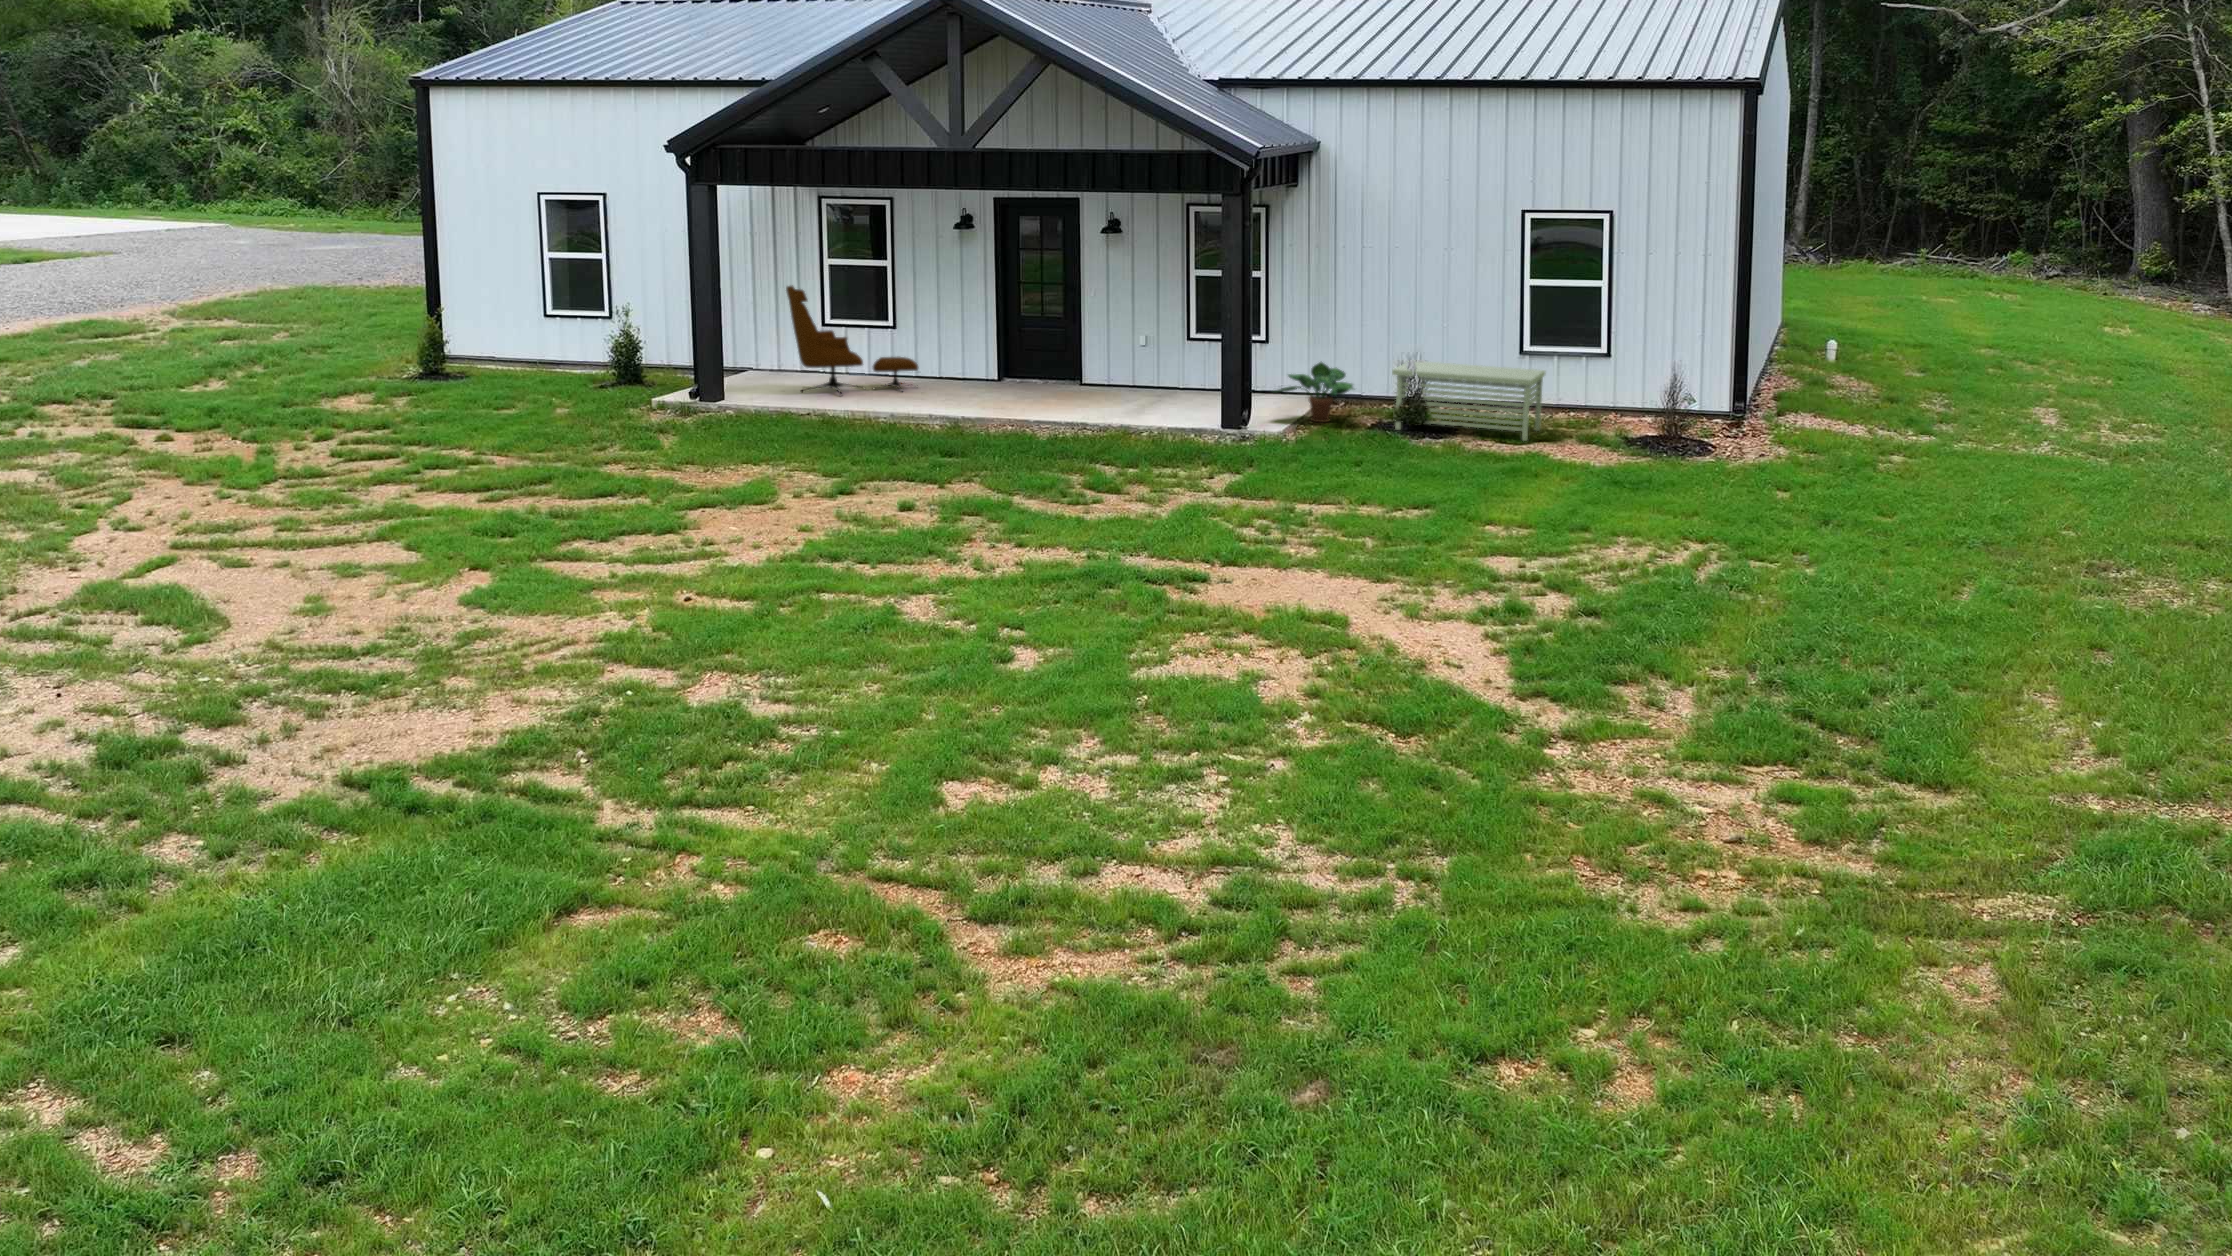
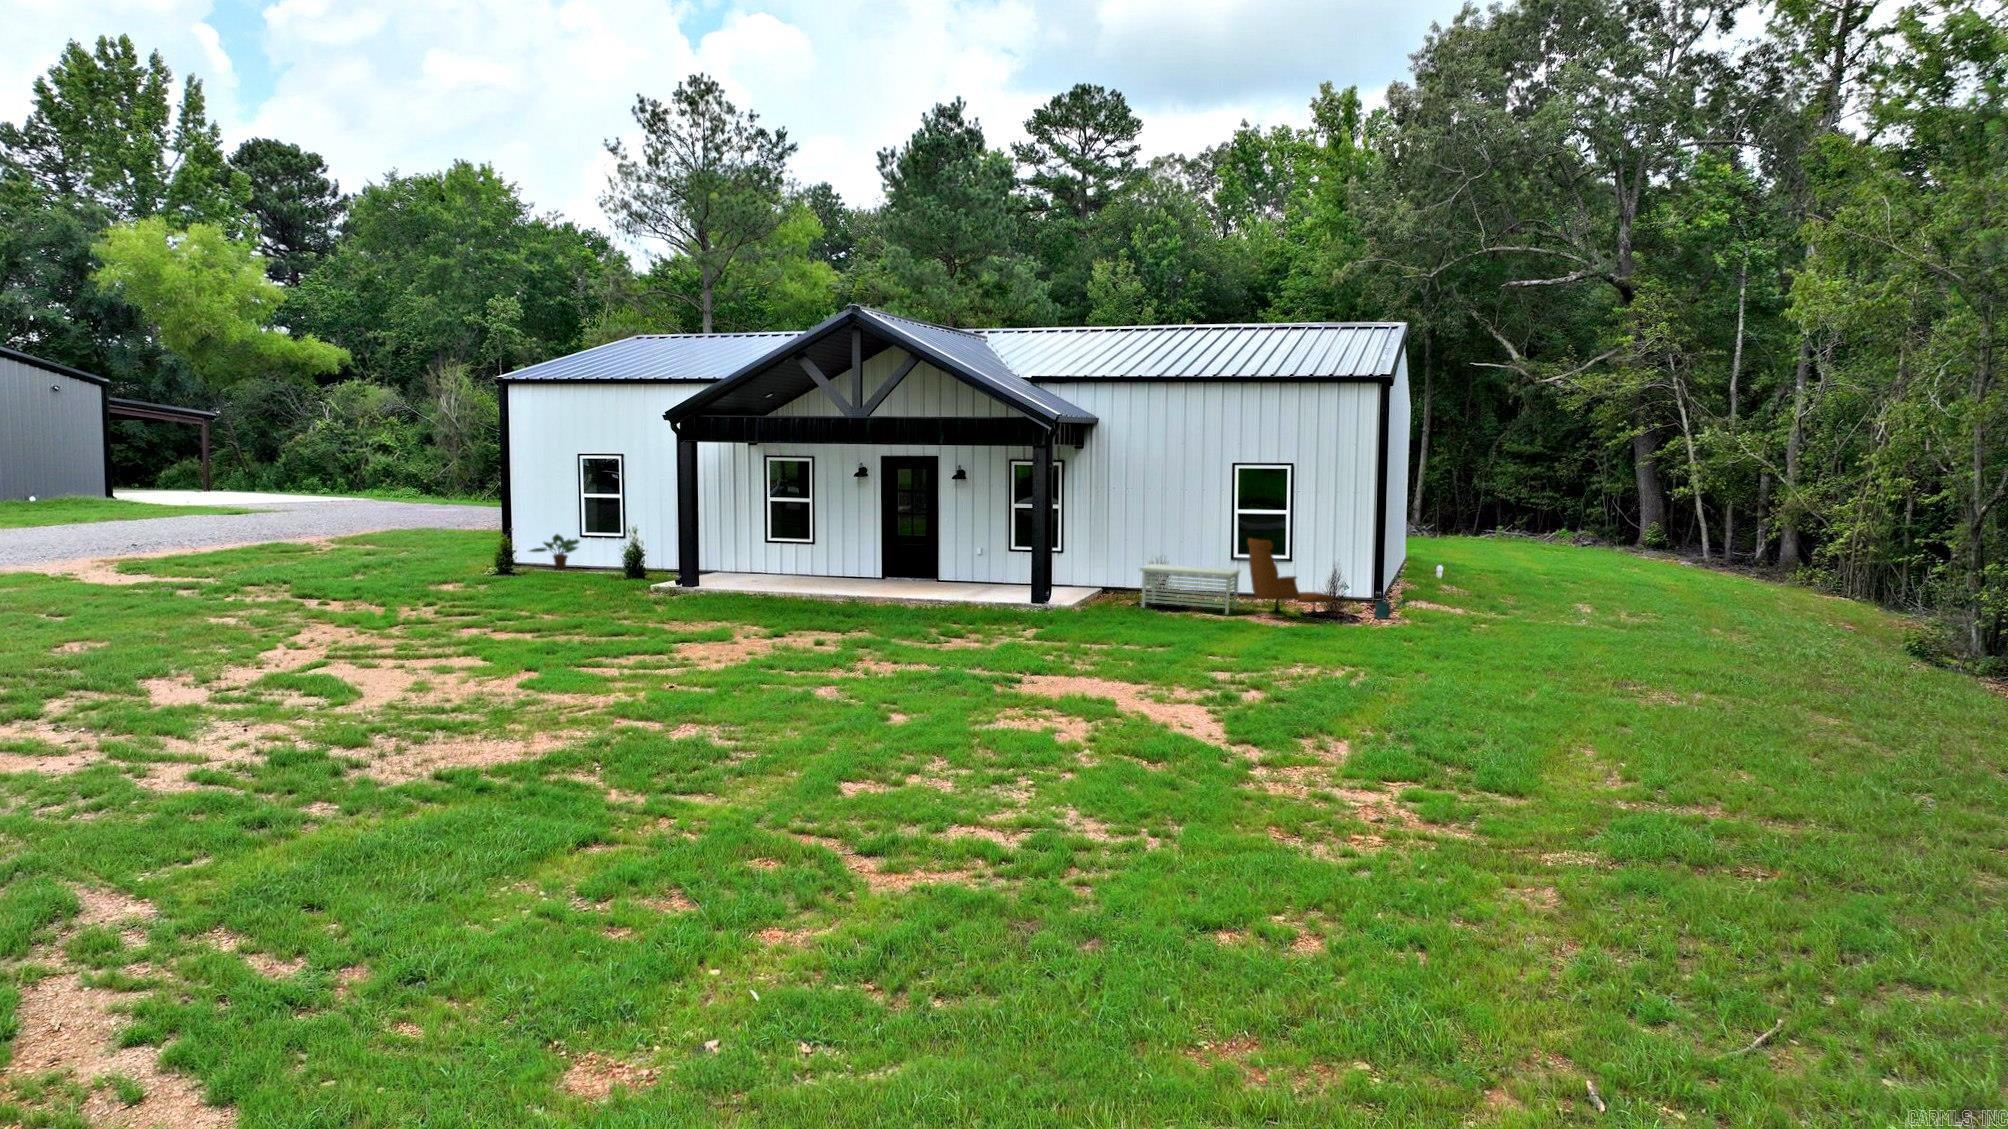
lounge chair: present [786,285,918,395] -> present [1248,538,1332,616]
potted plant: present [1273,362,1353,422] -> present [530,534,579,569]
watering can: none [1743,412,1796,446] -> present [1371,599,1406,619]

